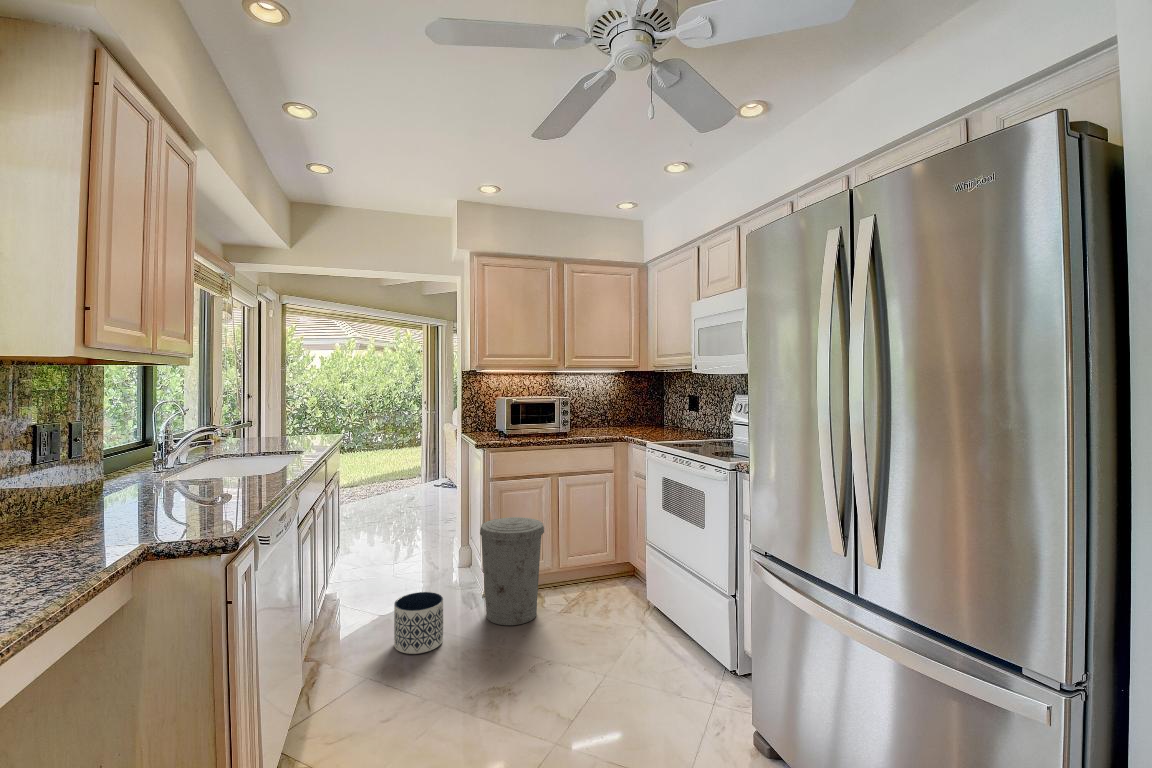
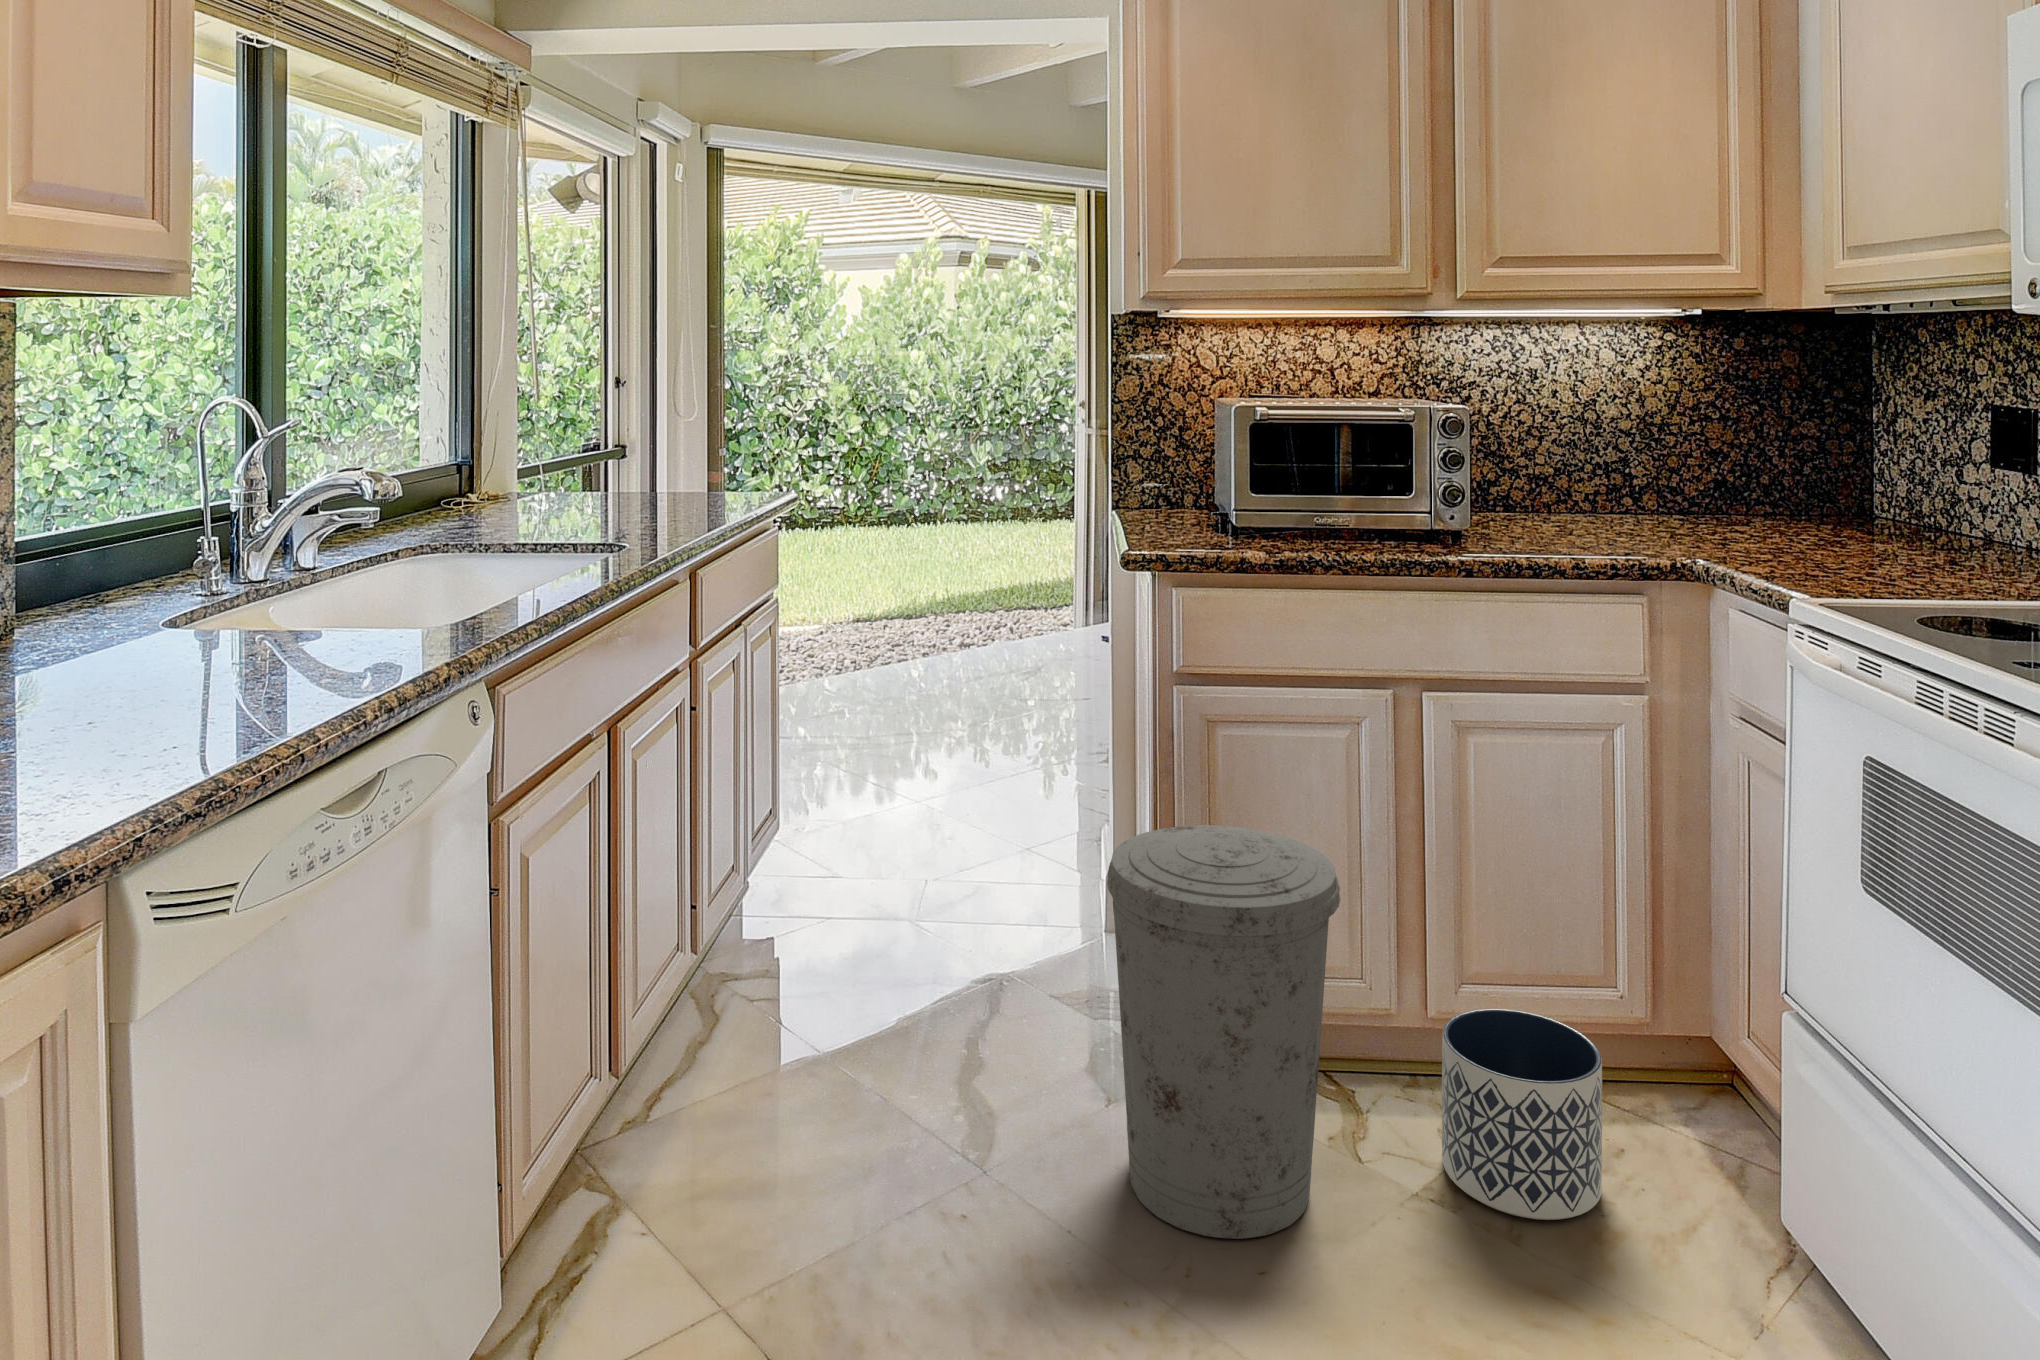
planter: present [394,592,443,654] -> present [1442,1009,1602,1220]

